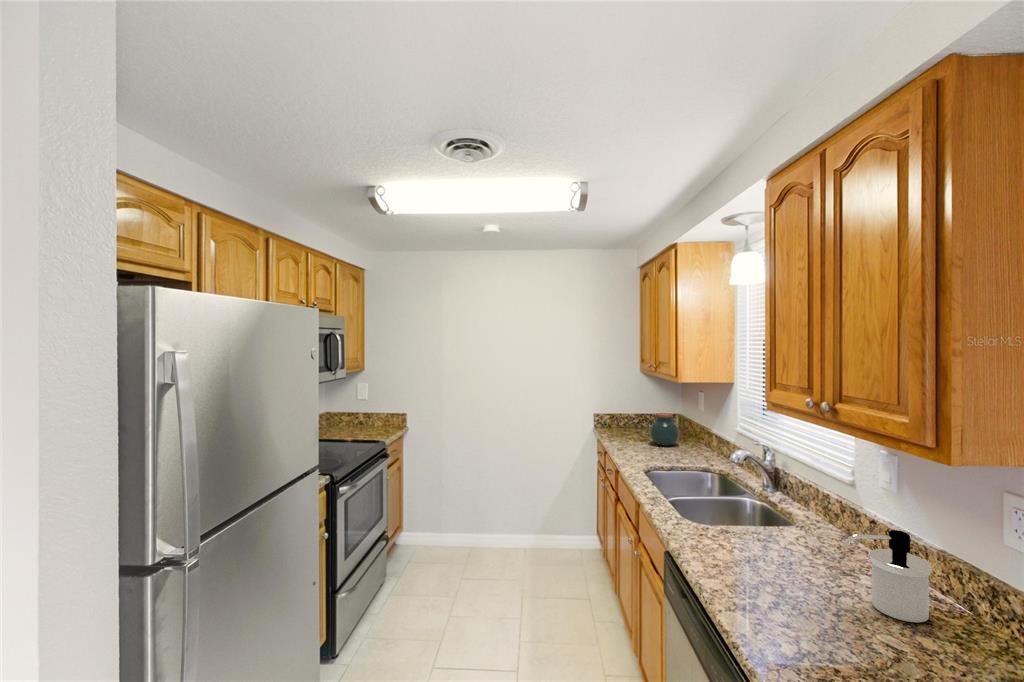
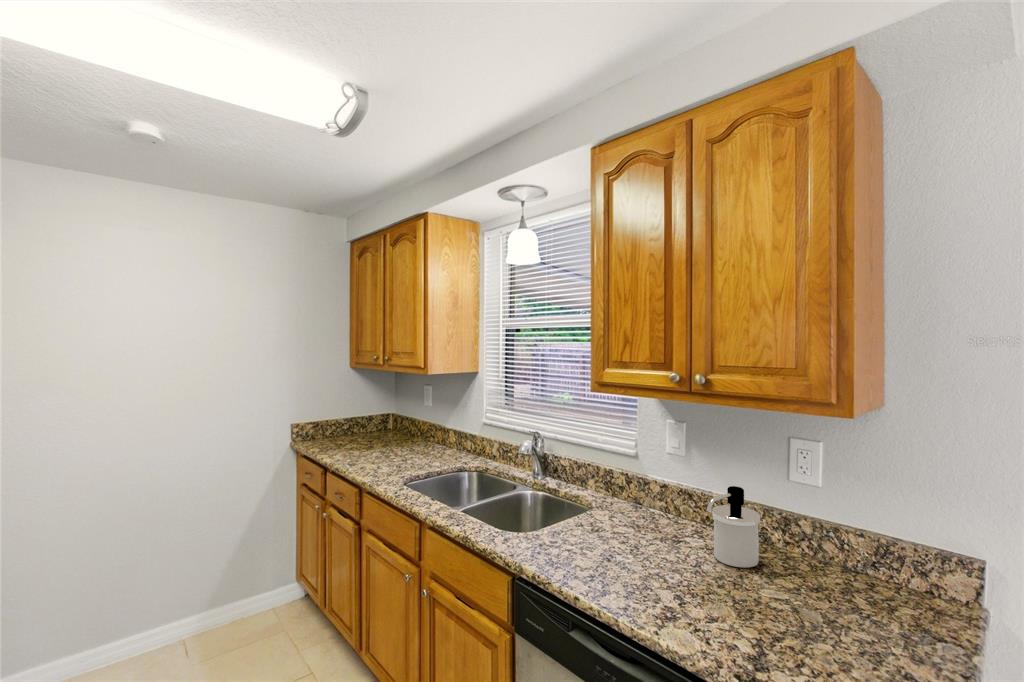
jar: present [650,413,679,446] -> none [379,412,412,450]

